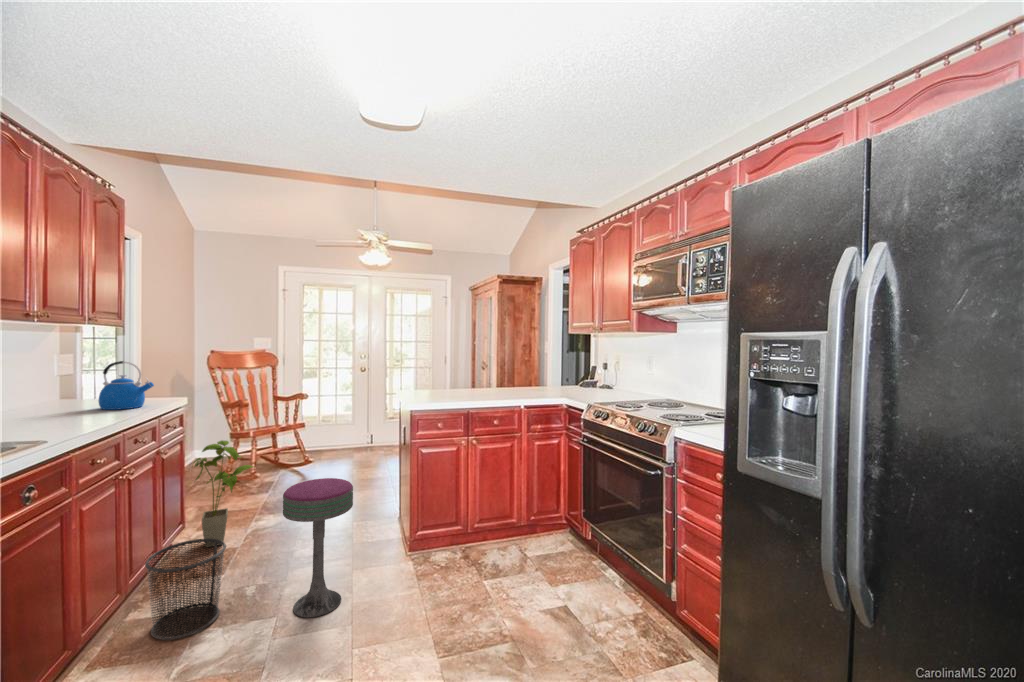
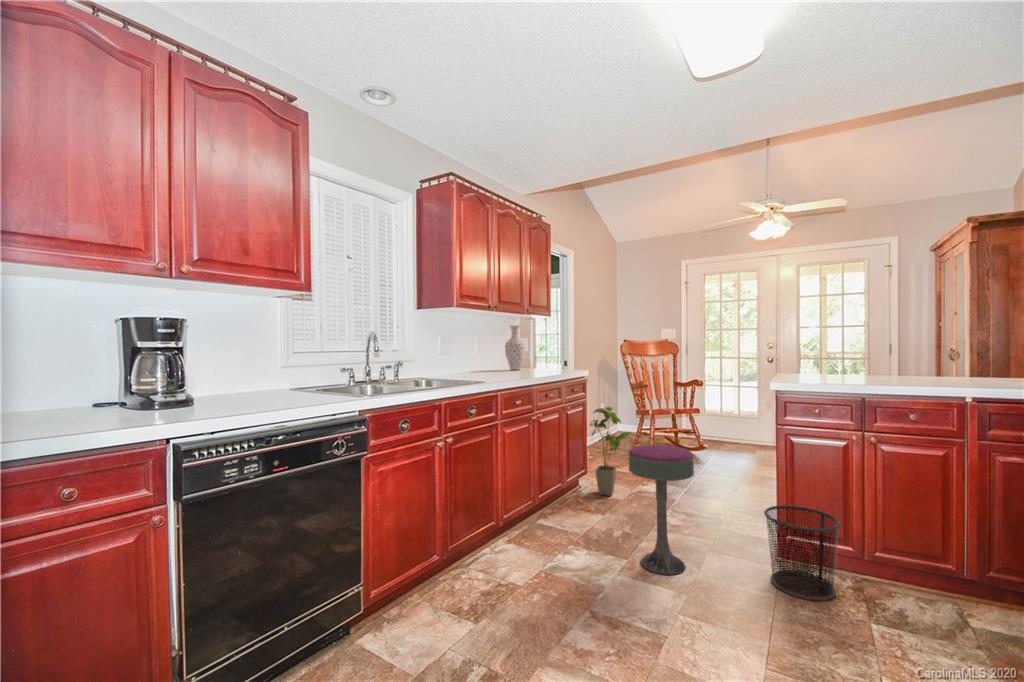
vase: none [43,342,86,408] -> present [505,325,525,370]
kettle: present [99,361,154,410] -> none [529,337,558,372]
trash can: present [145,539,226,640] -> present [764,505,841,600]

